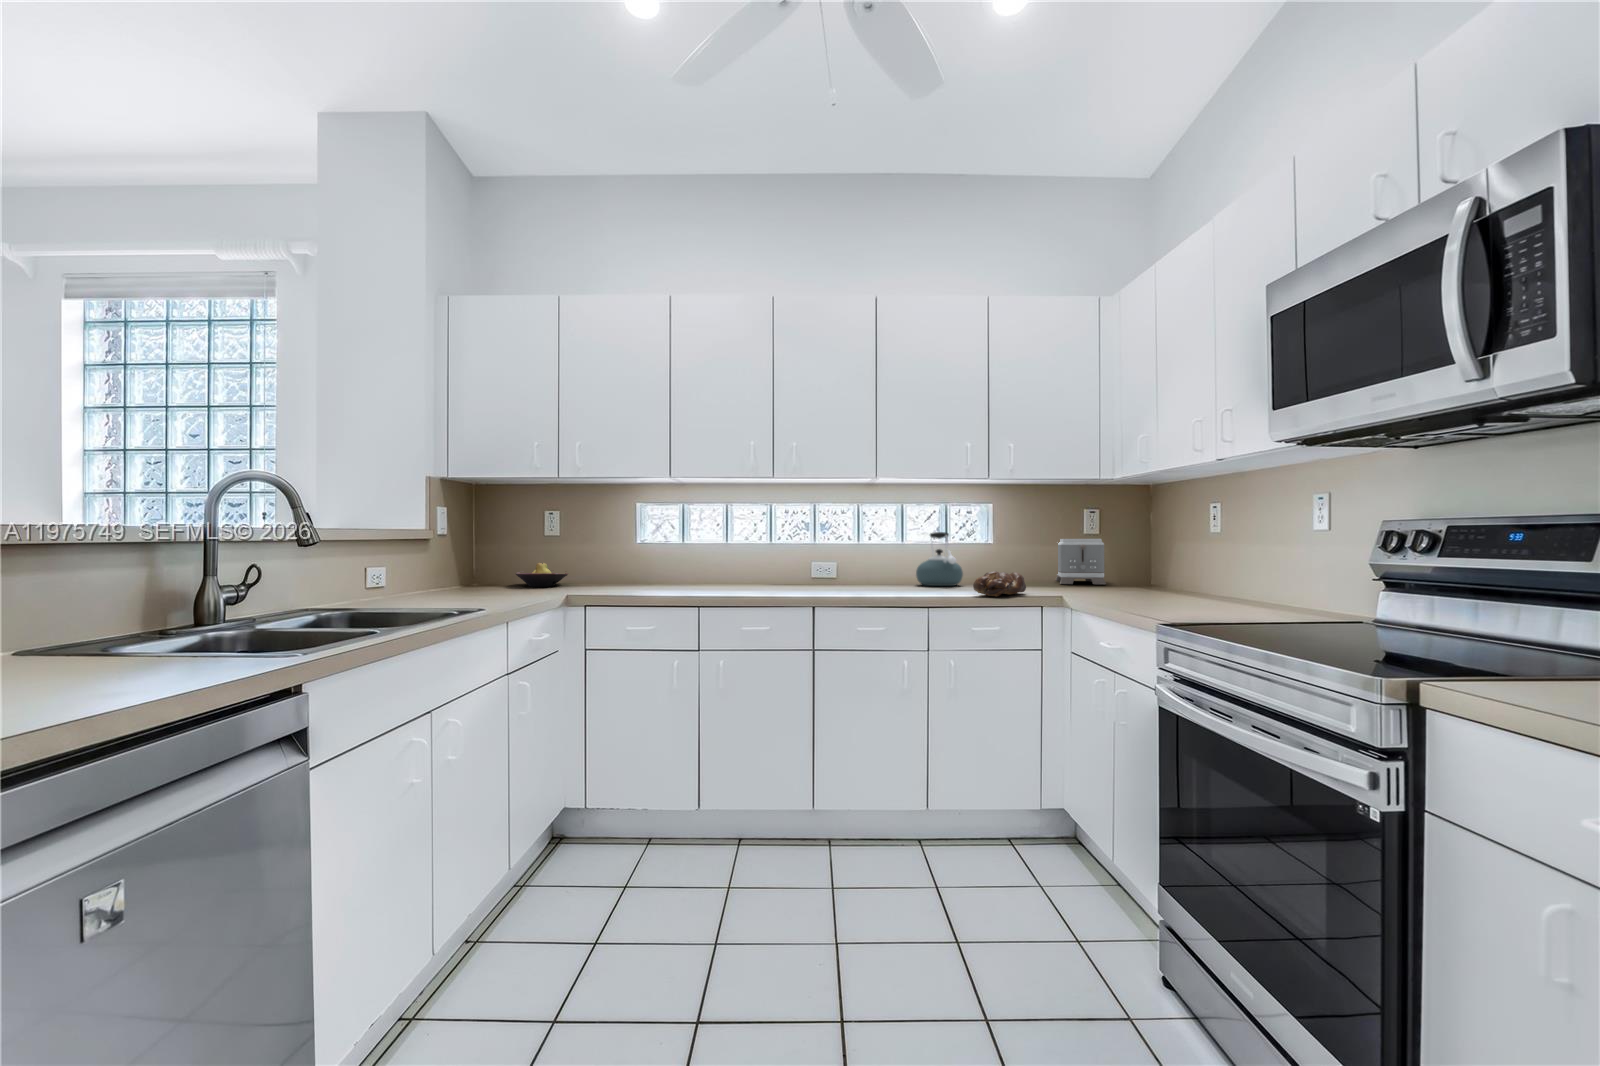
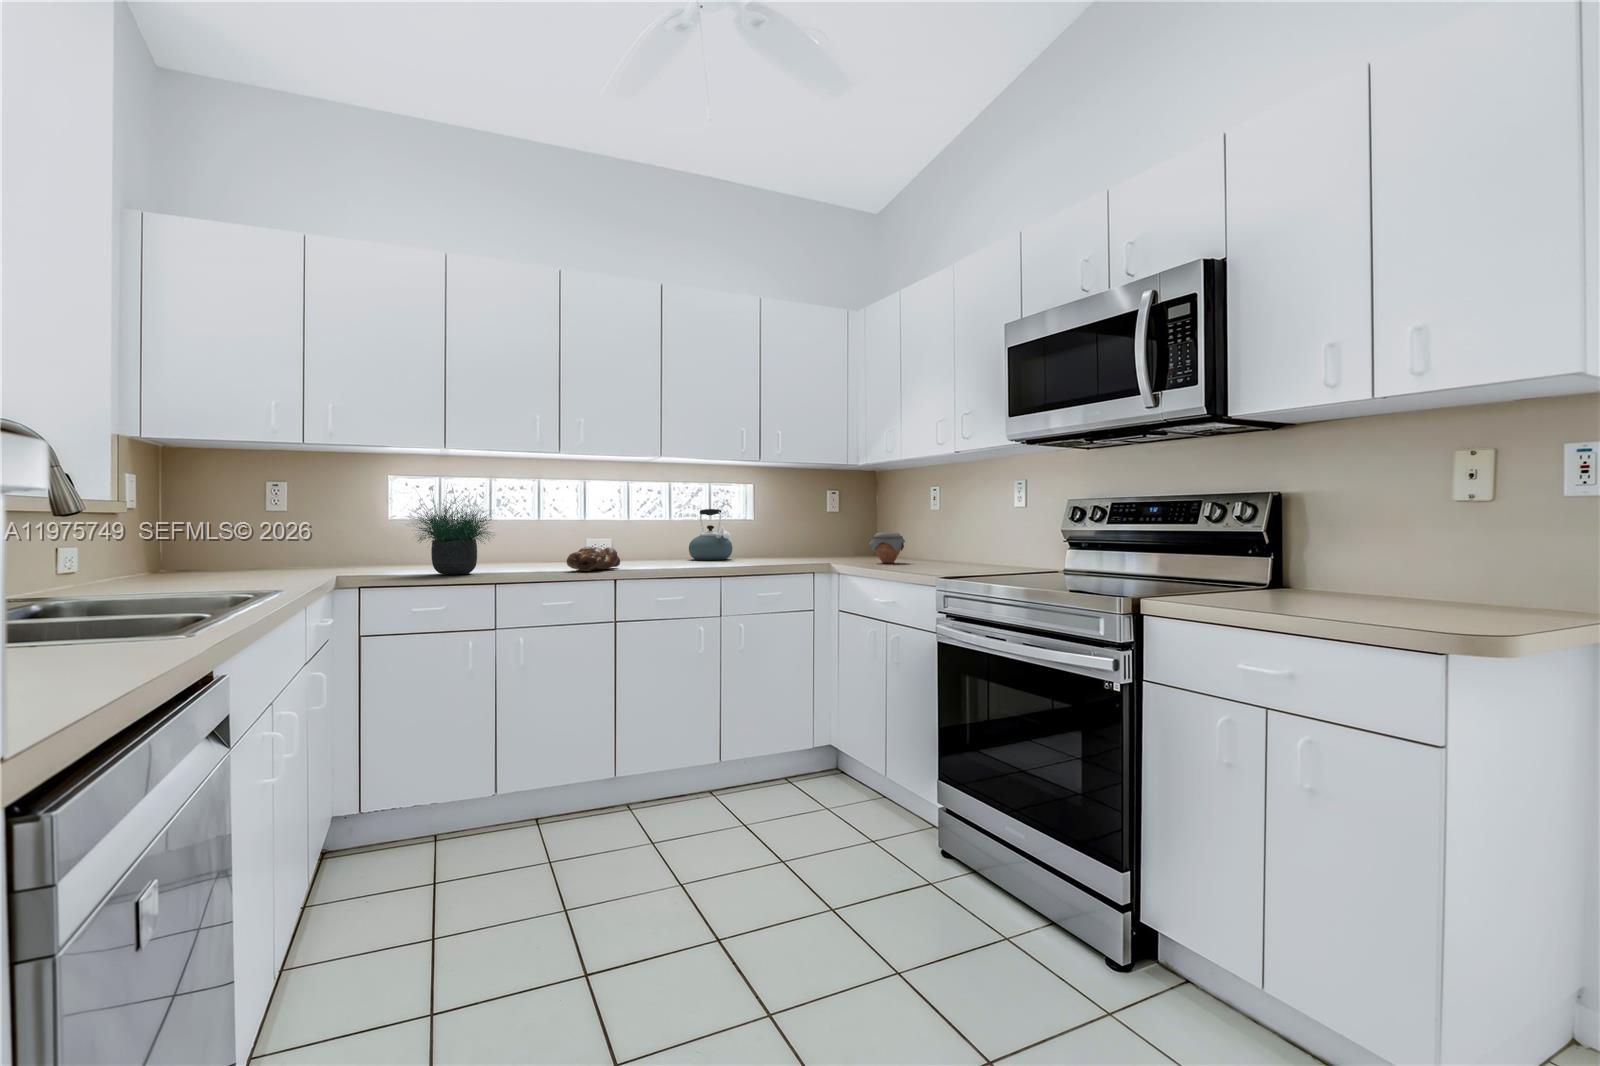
potted plant: none [628,506,720,594] -> present [410,498,492,575]
toaster: present [1056,539,1106,584] -> none [800,515,849,556]
jar: none [1109,560,1156,598] -> present [870,532,905,563]
fruit bowl: present [516,562,568,587] -> none [208,544,286,573]
bread loaf: present [973,571,1026,596] -> present [567,547,620,571]

